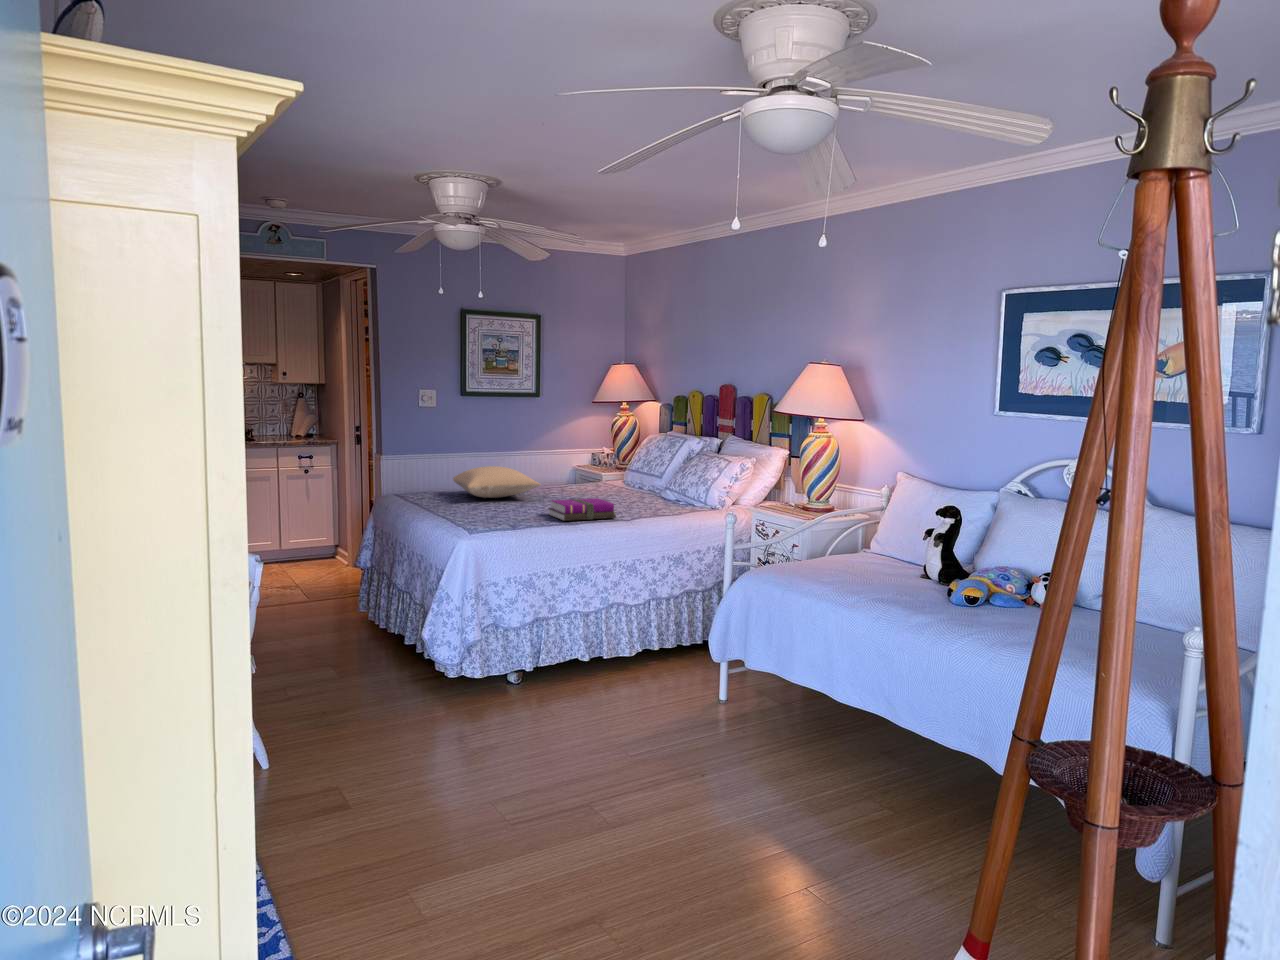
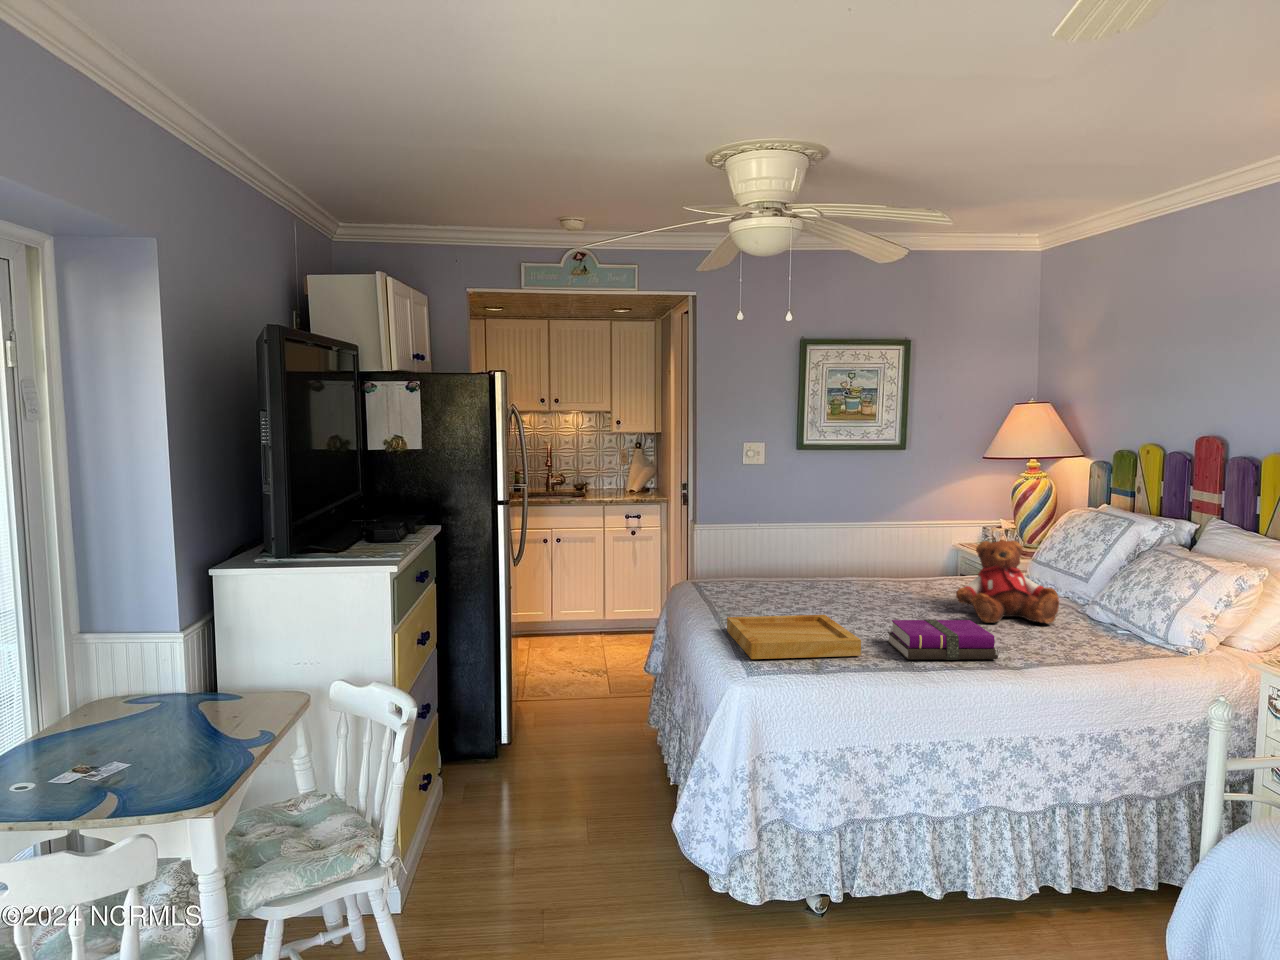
teddy bear: none [585,451,647,503] -> present [956,540,1059,623]
pillow: present [453,466,541,498] -> none [767,555,886,600]
tray: none [440,502,535,527] -> present [727,615,861,659]

